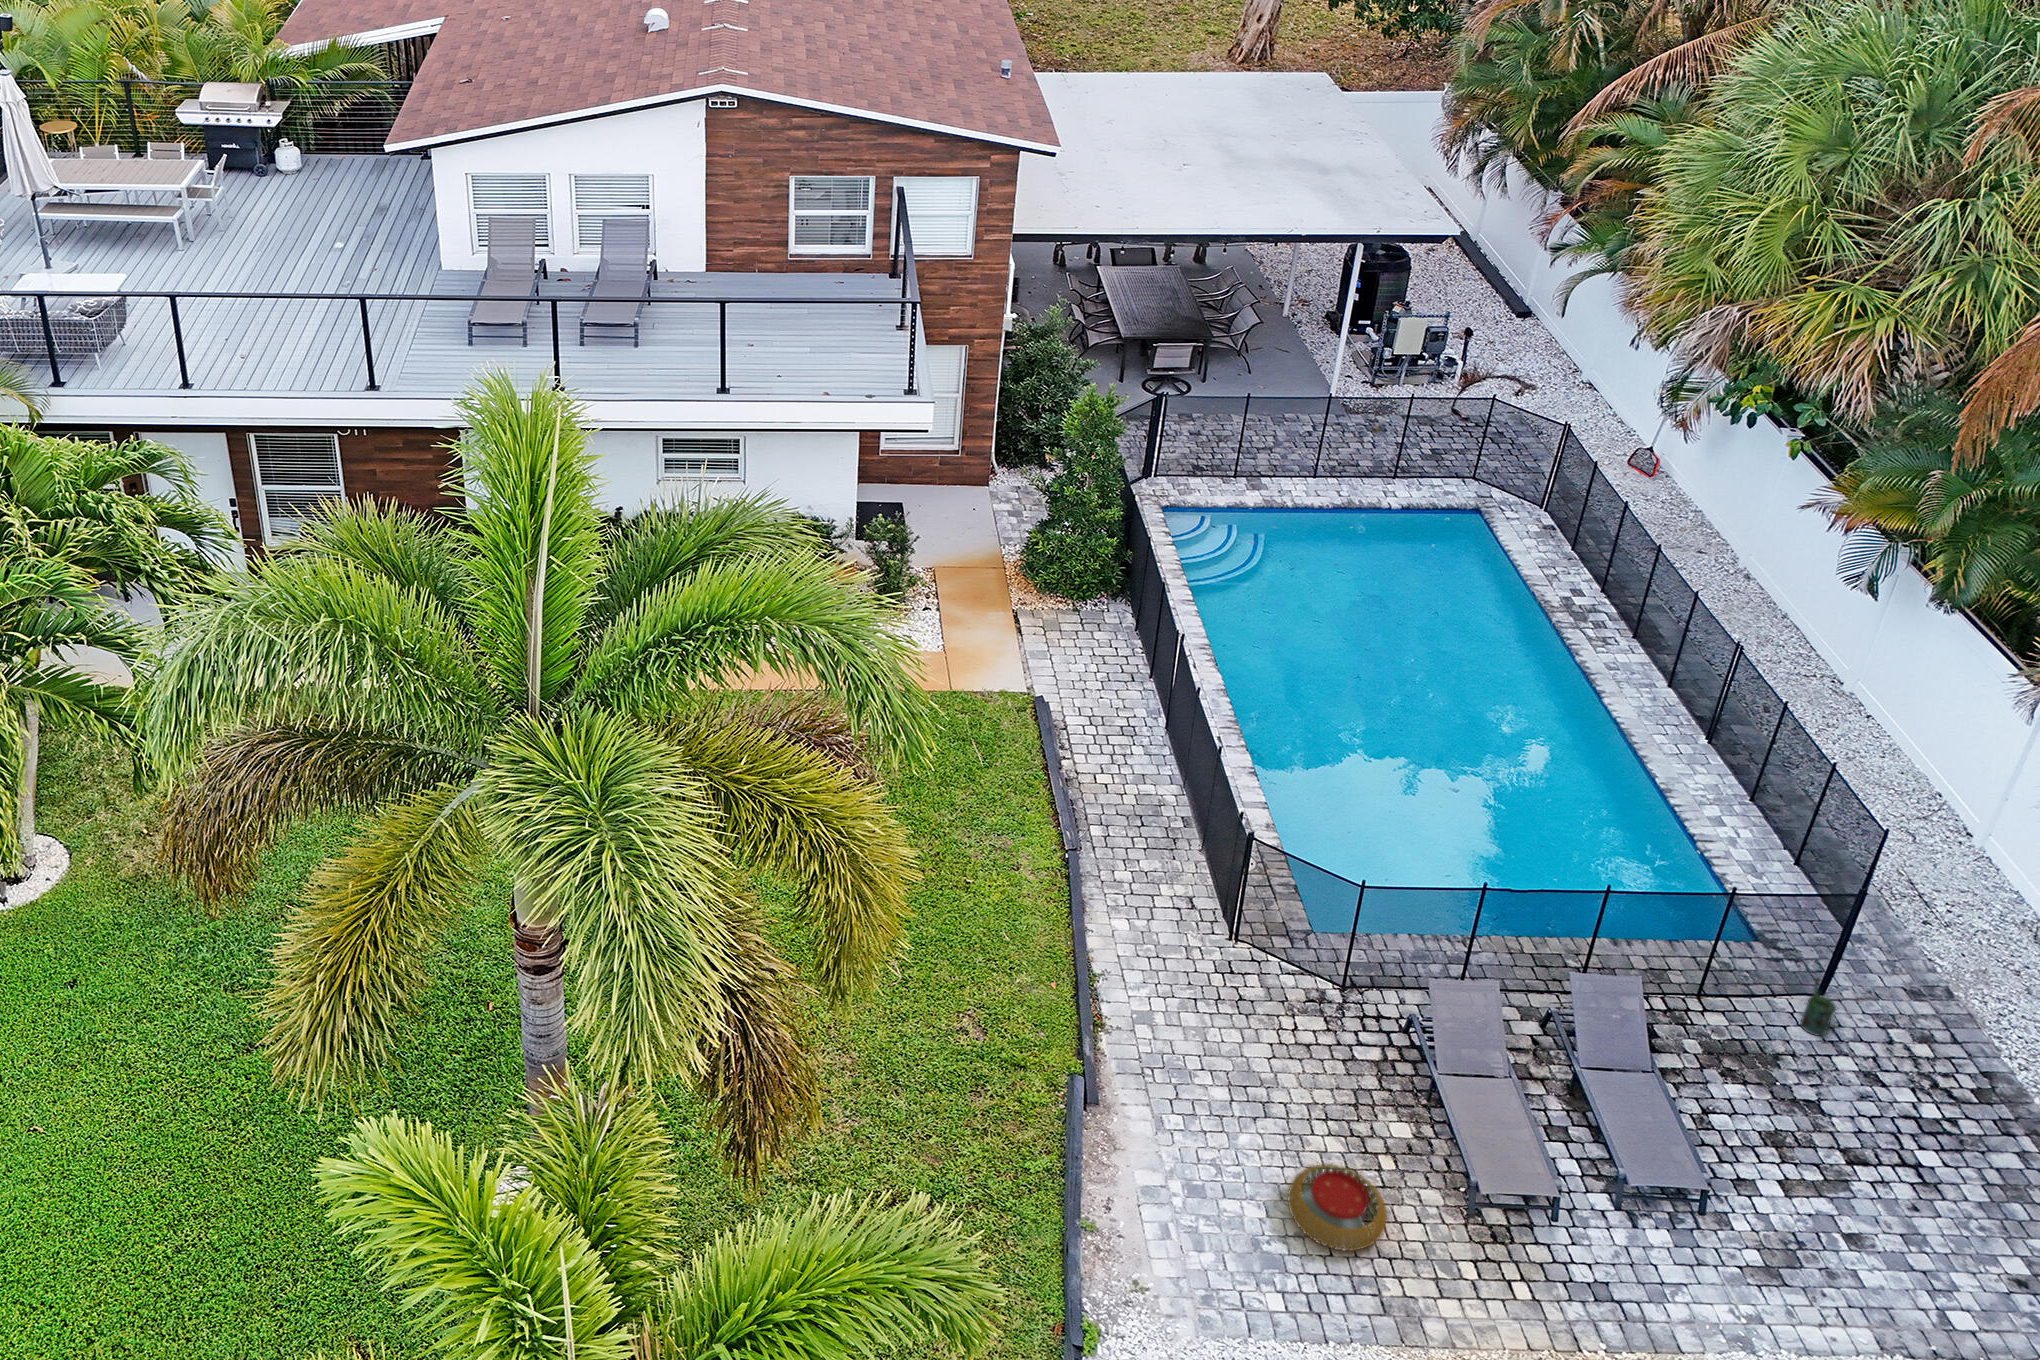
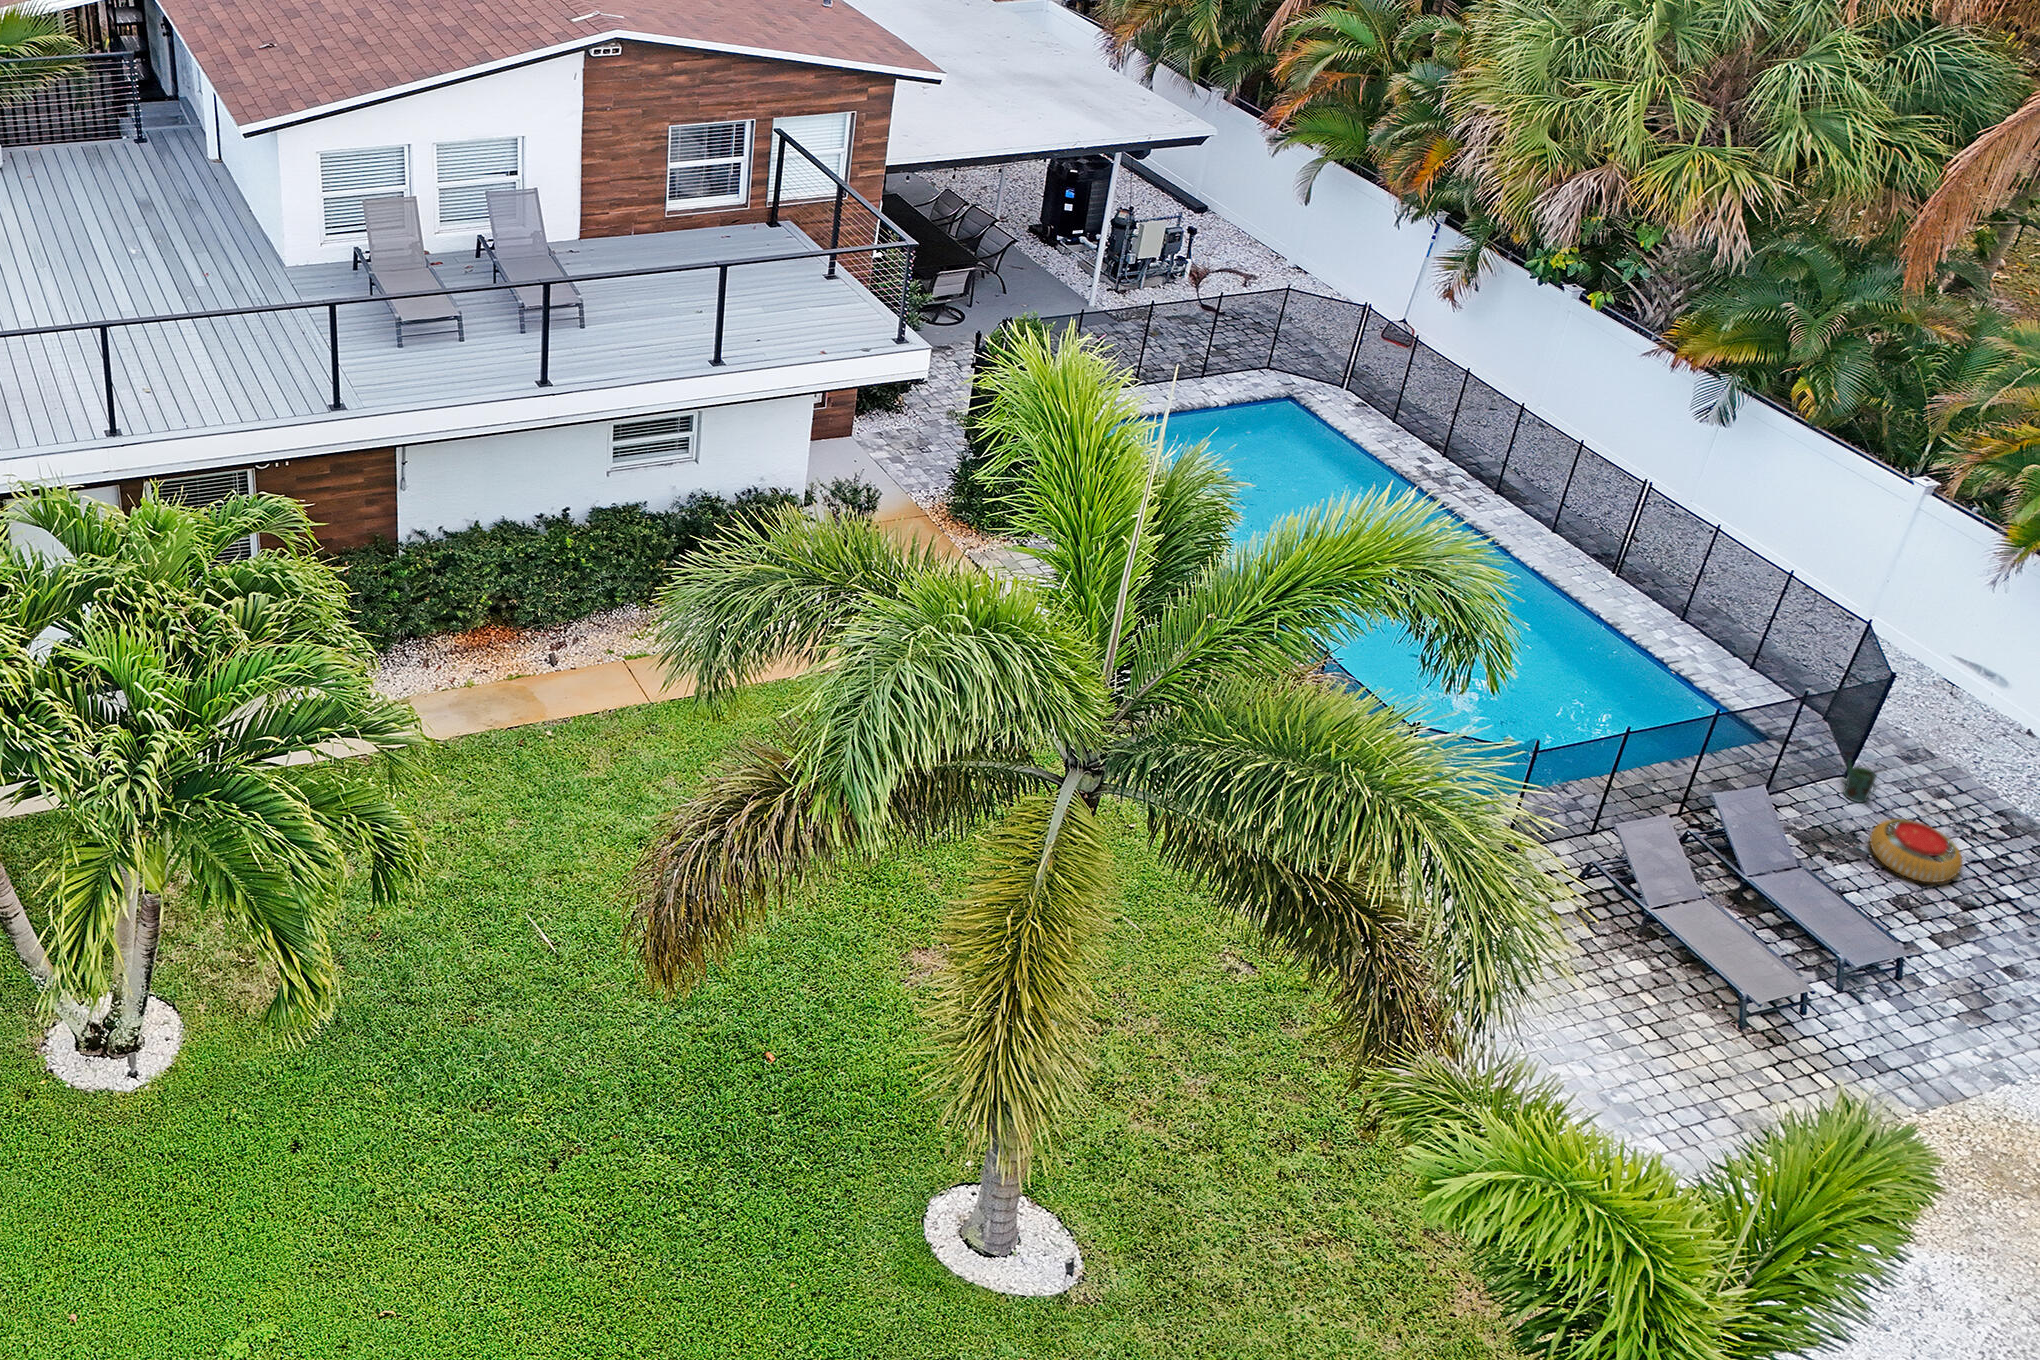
pouf: present [1288,1164,1387,1251] -> present [1870,819,1962,883]

